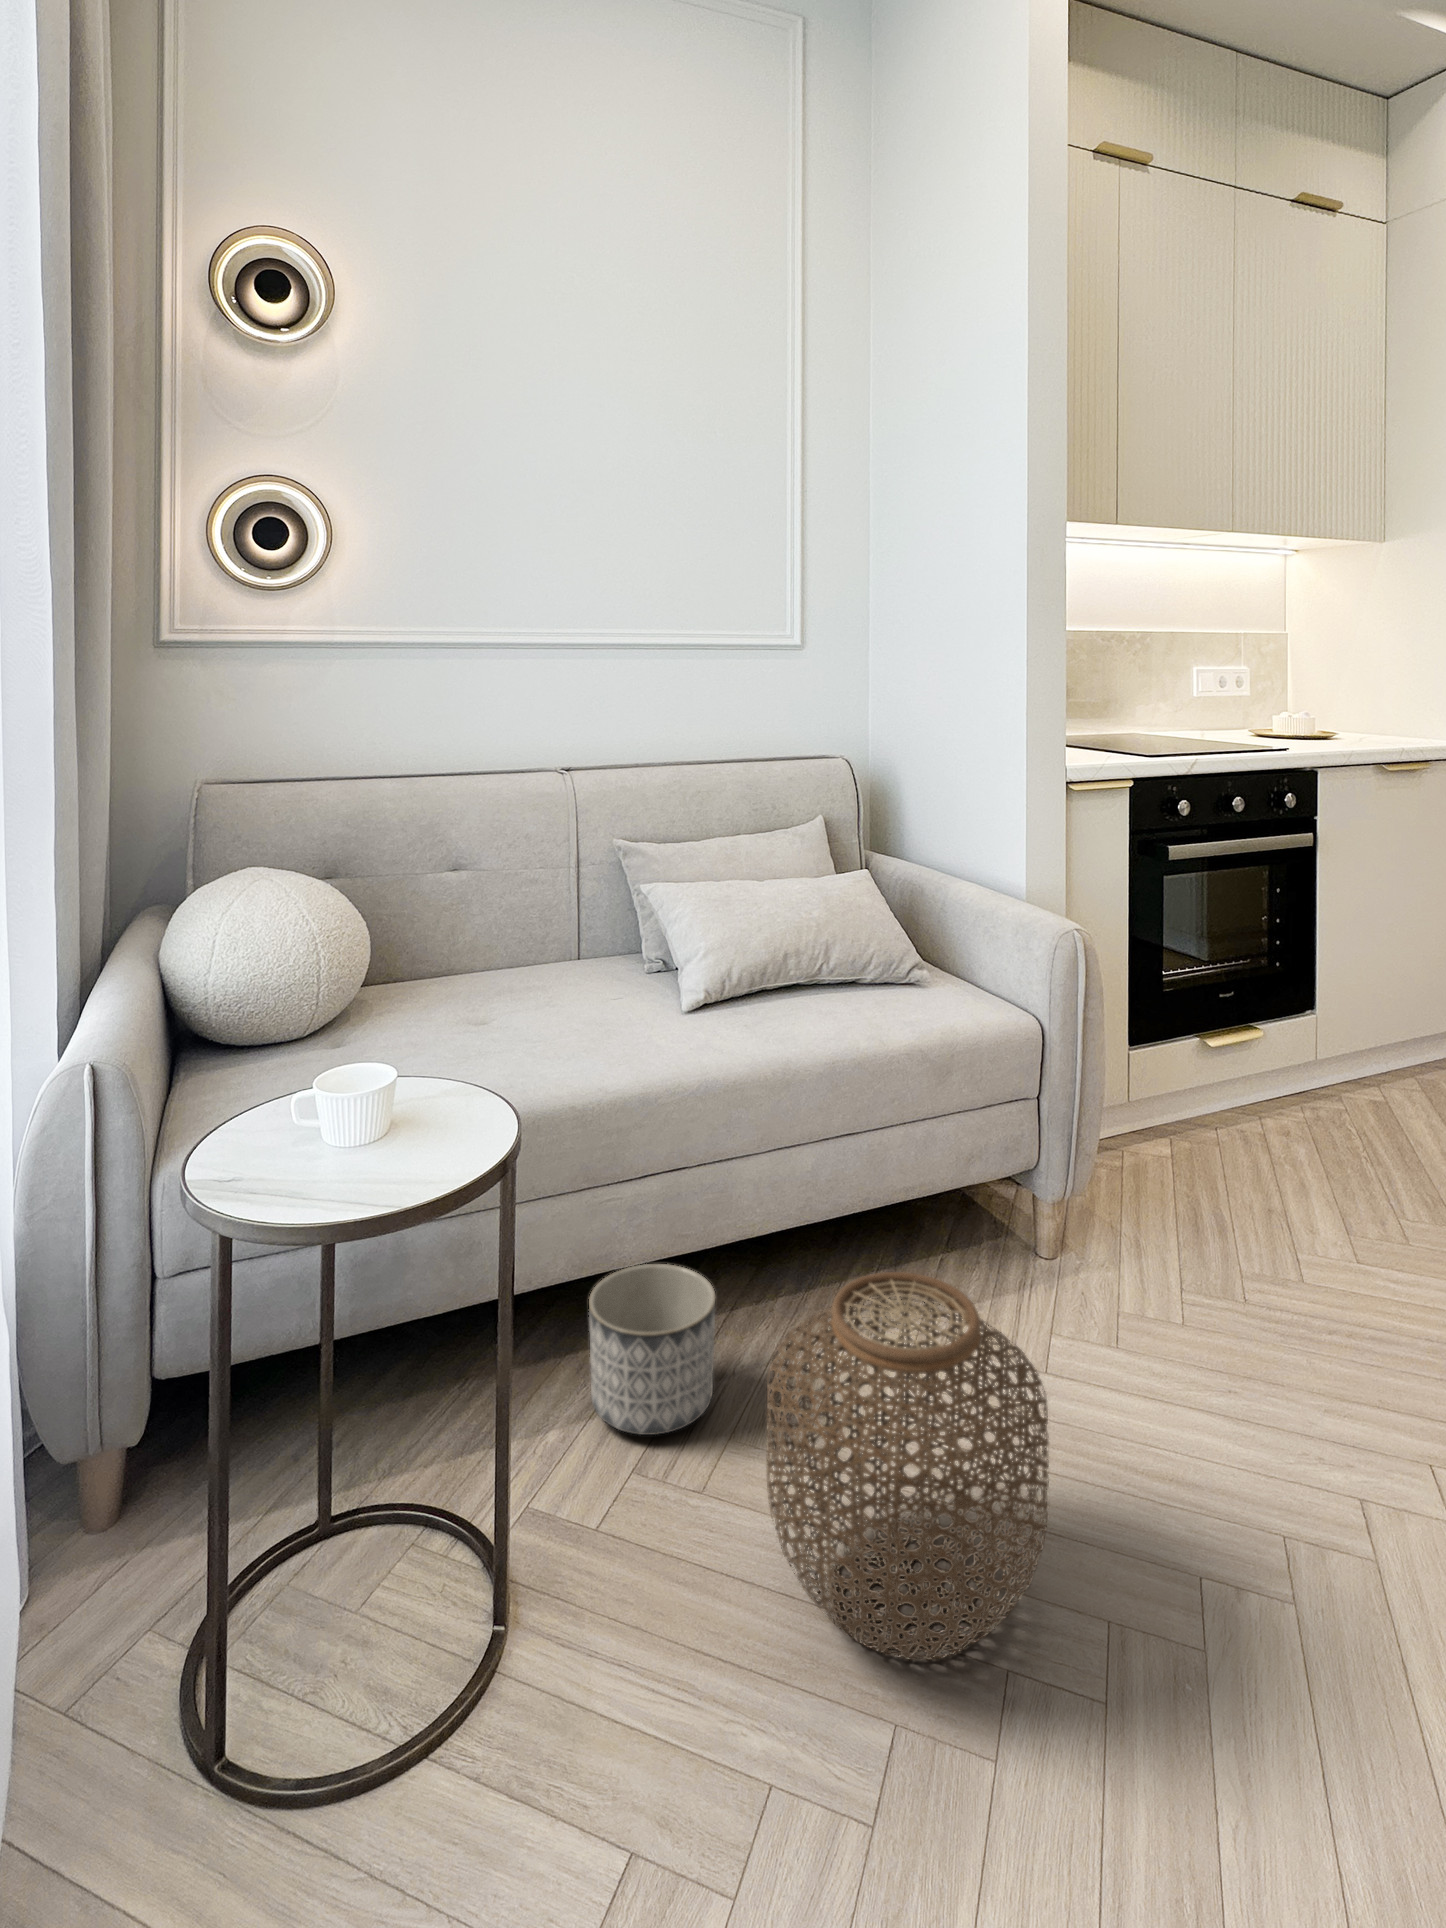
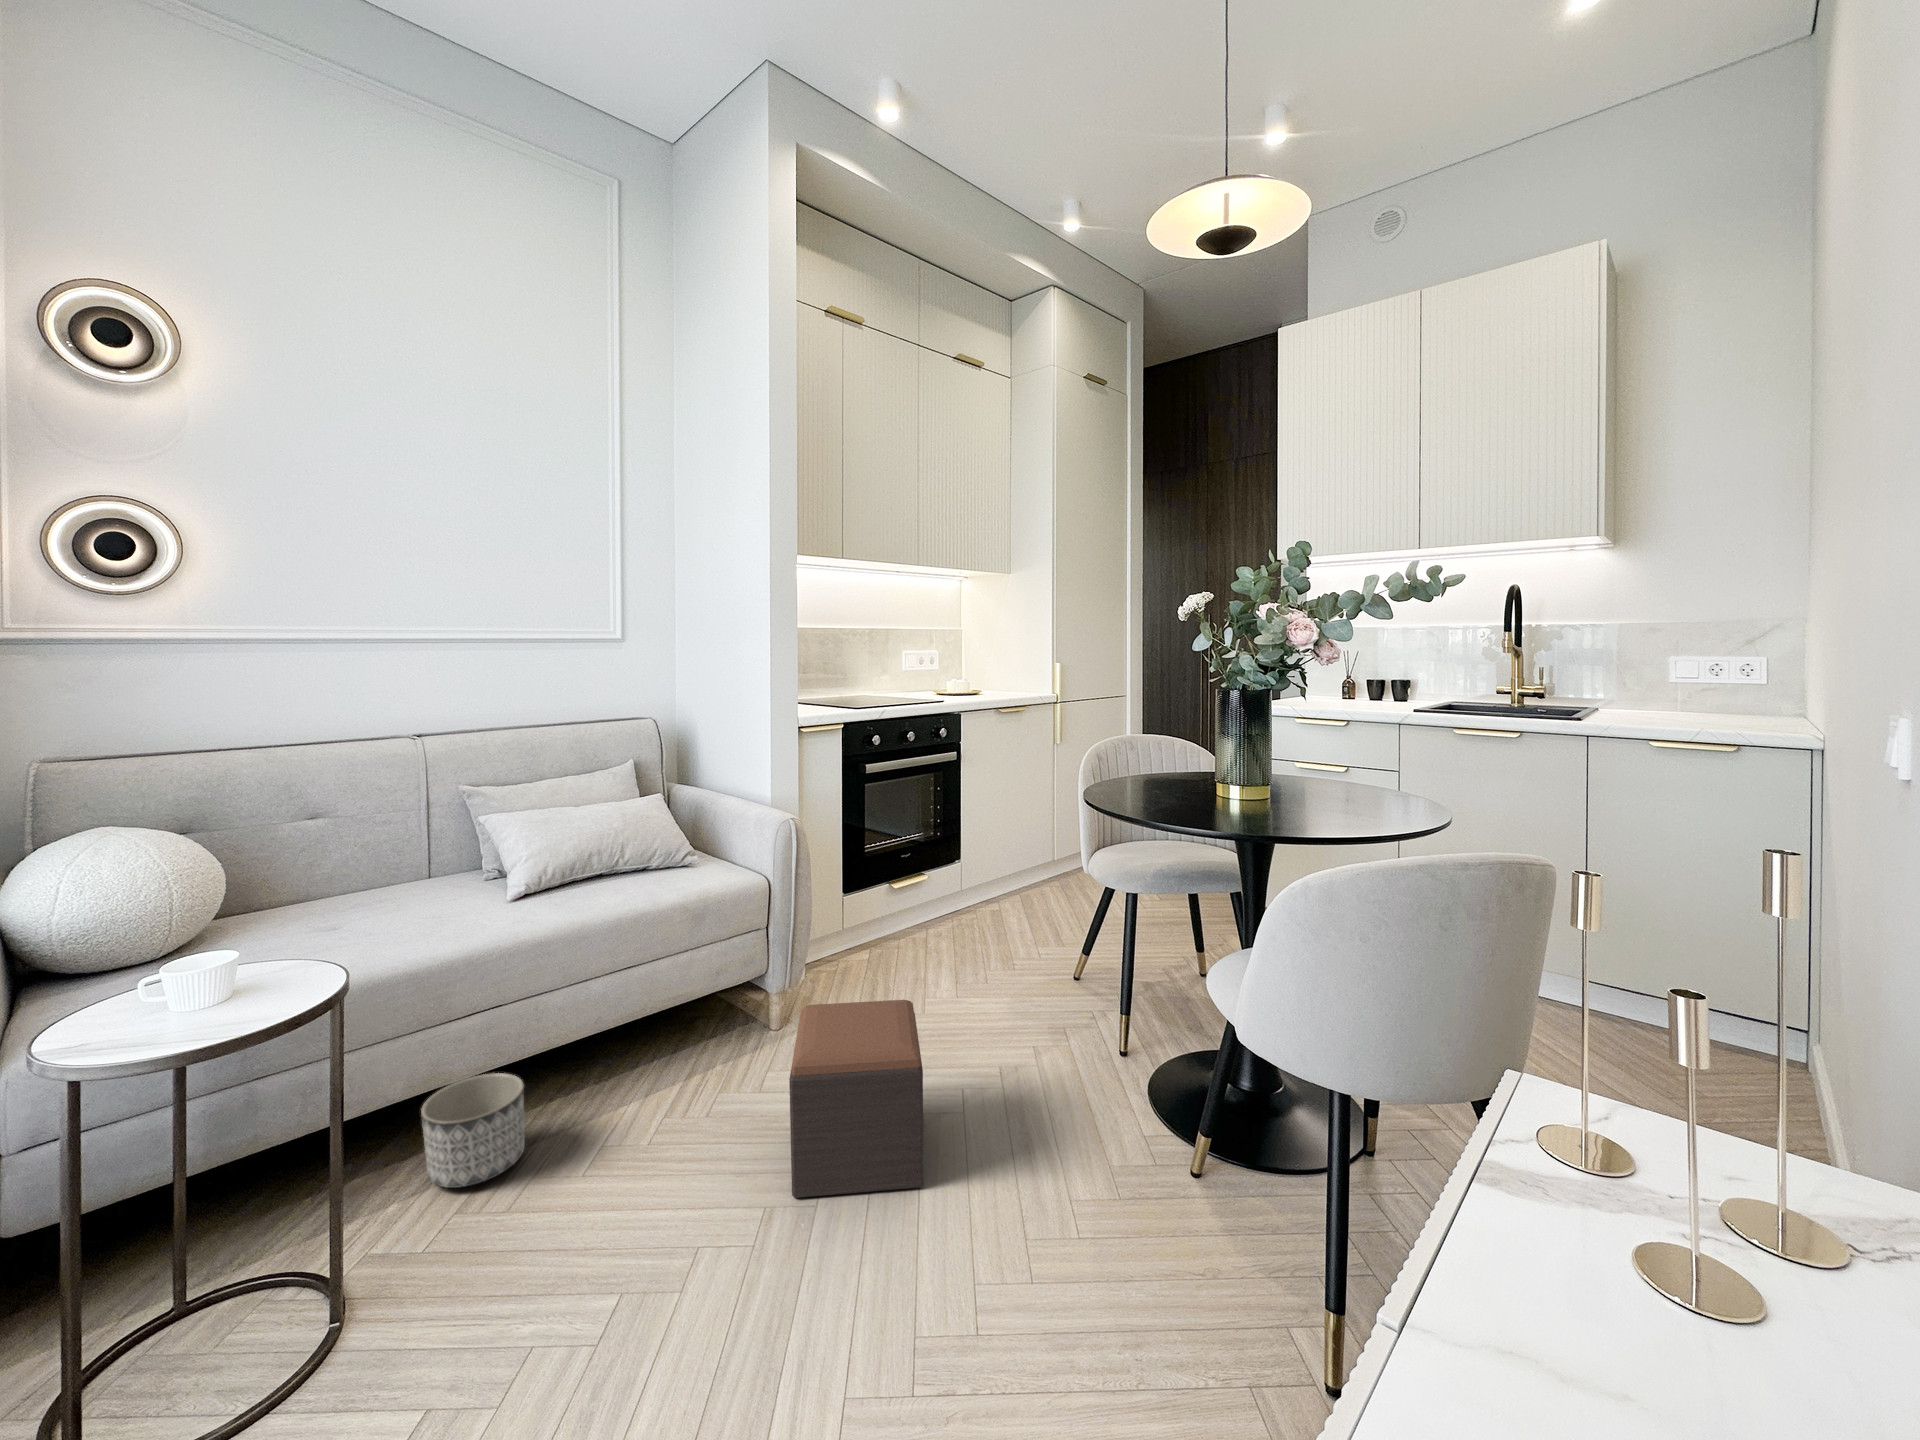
footstool: none [1133,1247,1406,1646] -> present [789,1000,923,1198]
woven basket: present [767,1272,1049,1660] -> none [533,1045,724,1272]

